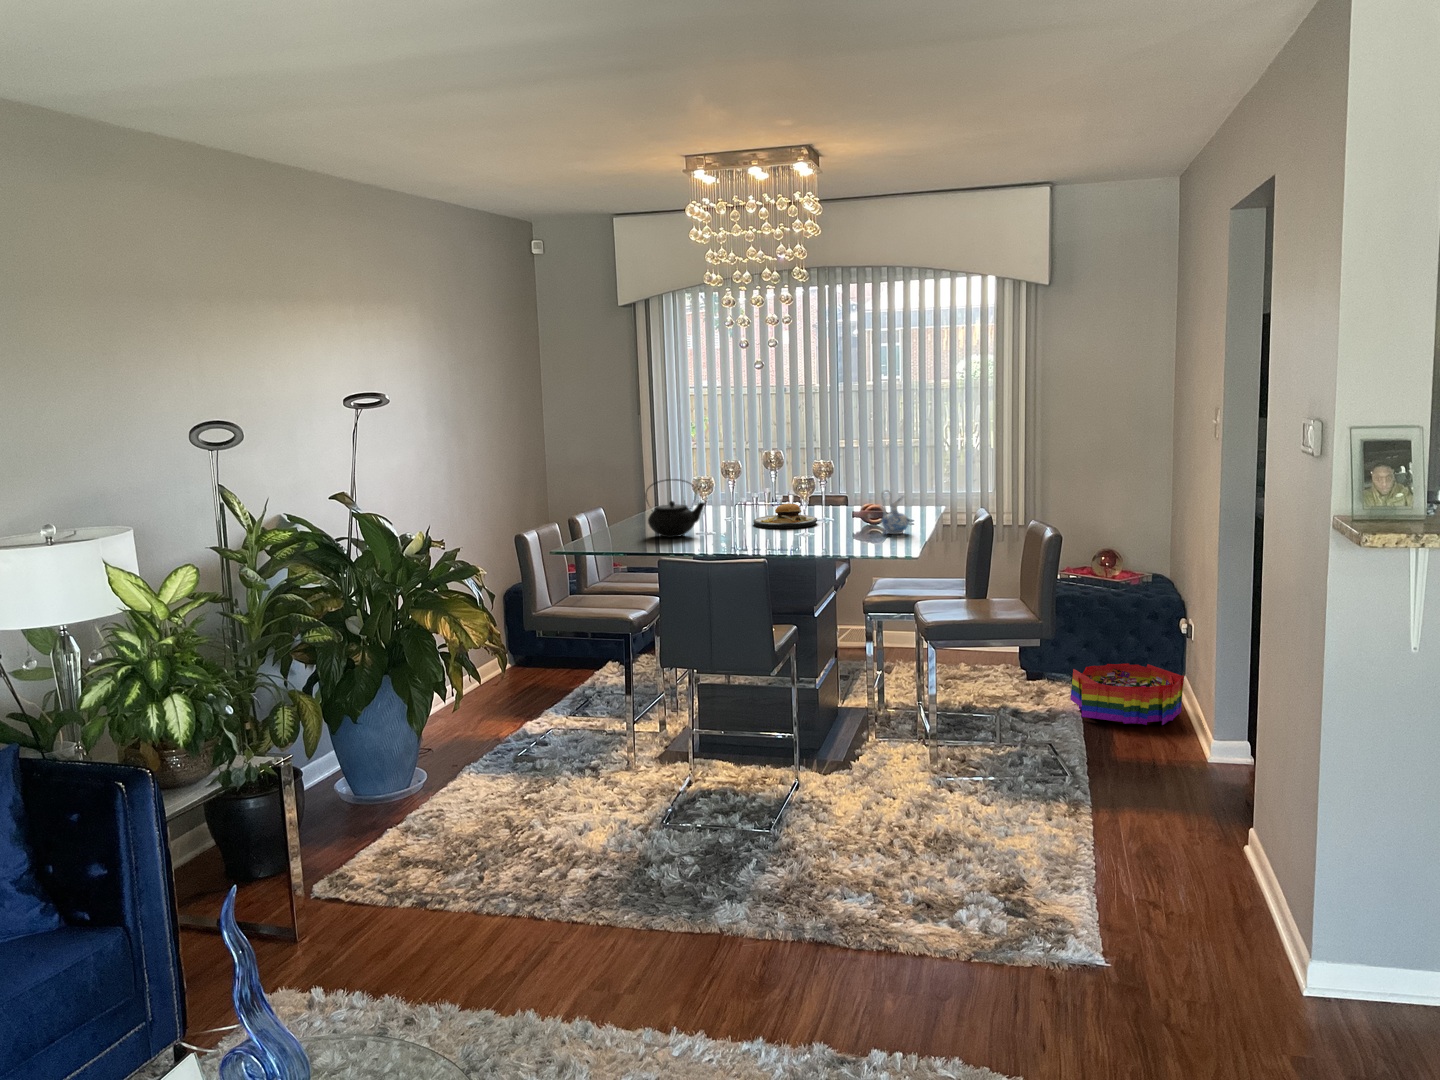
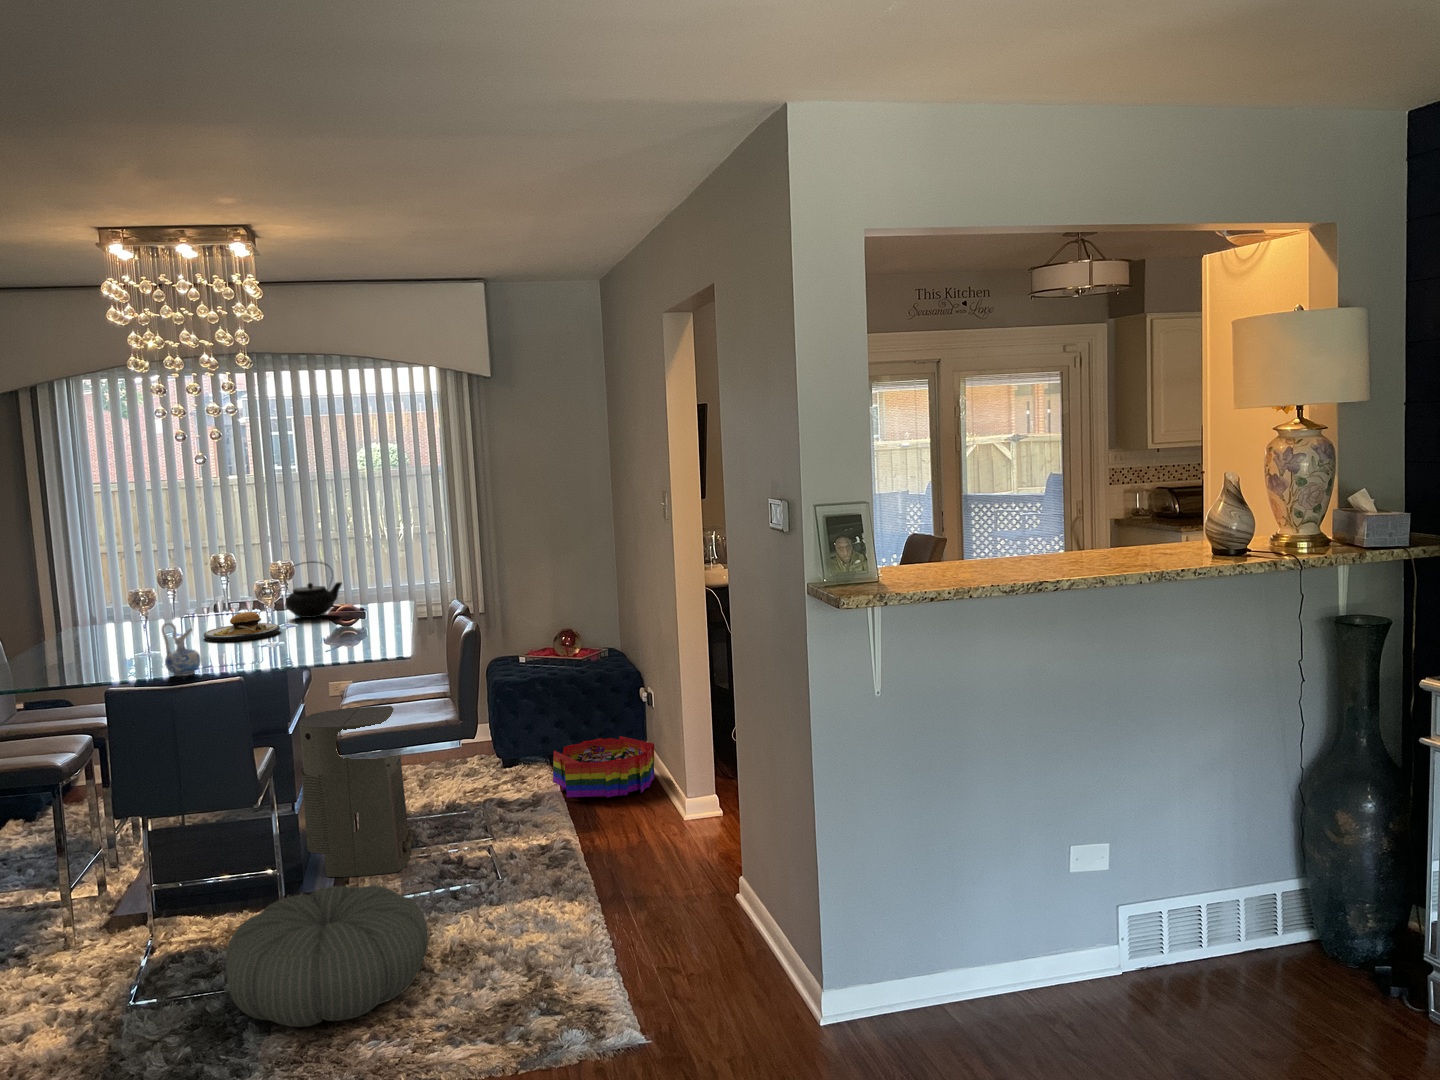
teapot: present [645,479,705,537] -> present [284,561,342,618]
ceramic pitcher: present [881,490,908,534] -> present [162,622,201,676]
air purifier: none [827,601,926,758] -> present [299,706,416,877]
pouf: none [736,757,913,876] -> present [225,885,429,1027]

